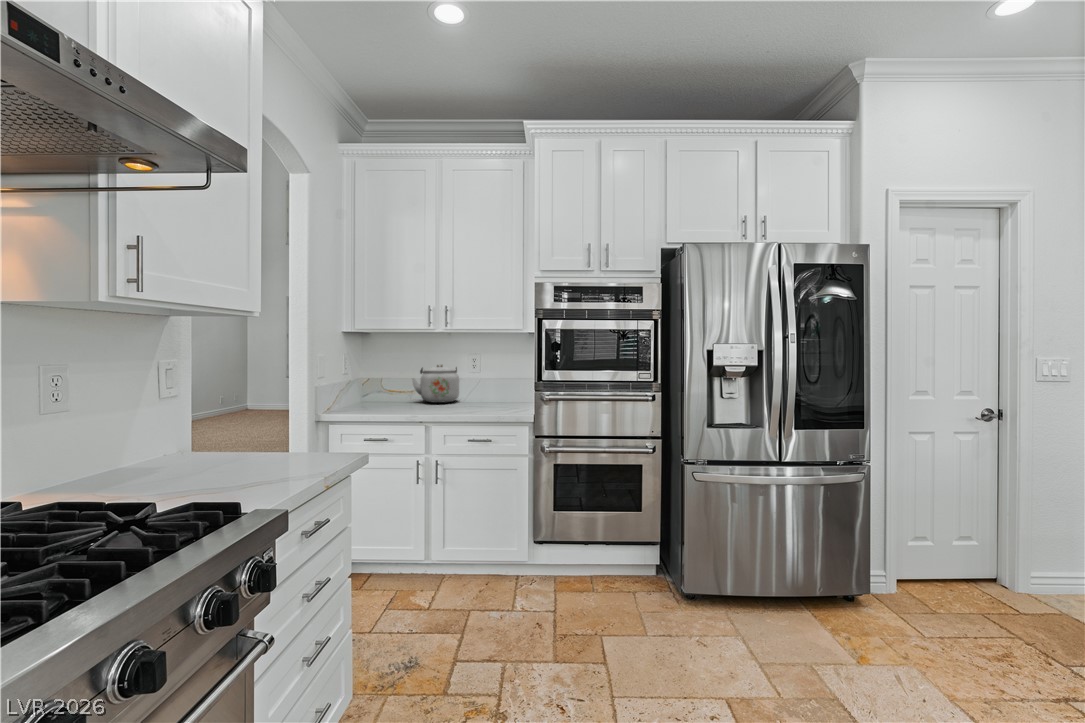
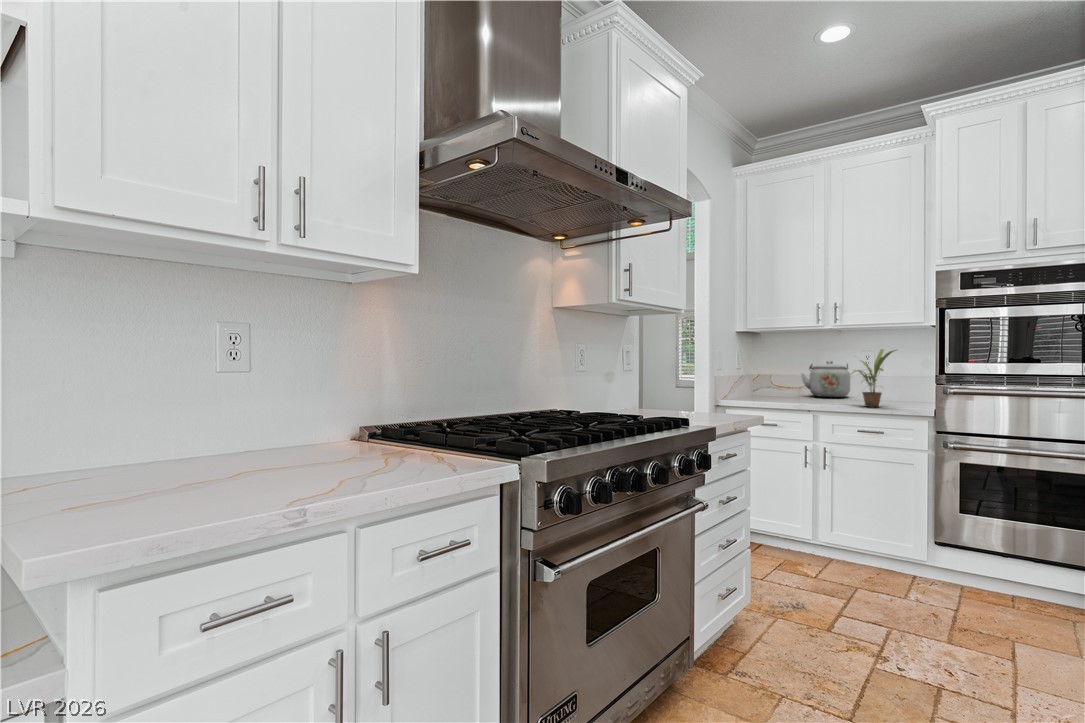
potted plant: none [459,354,503,414] -> present [852,349,896,407]

